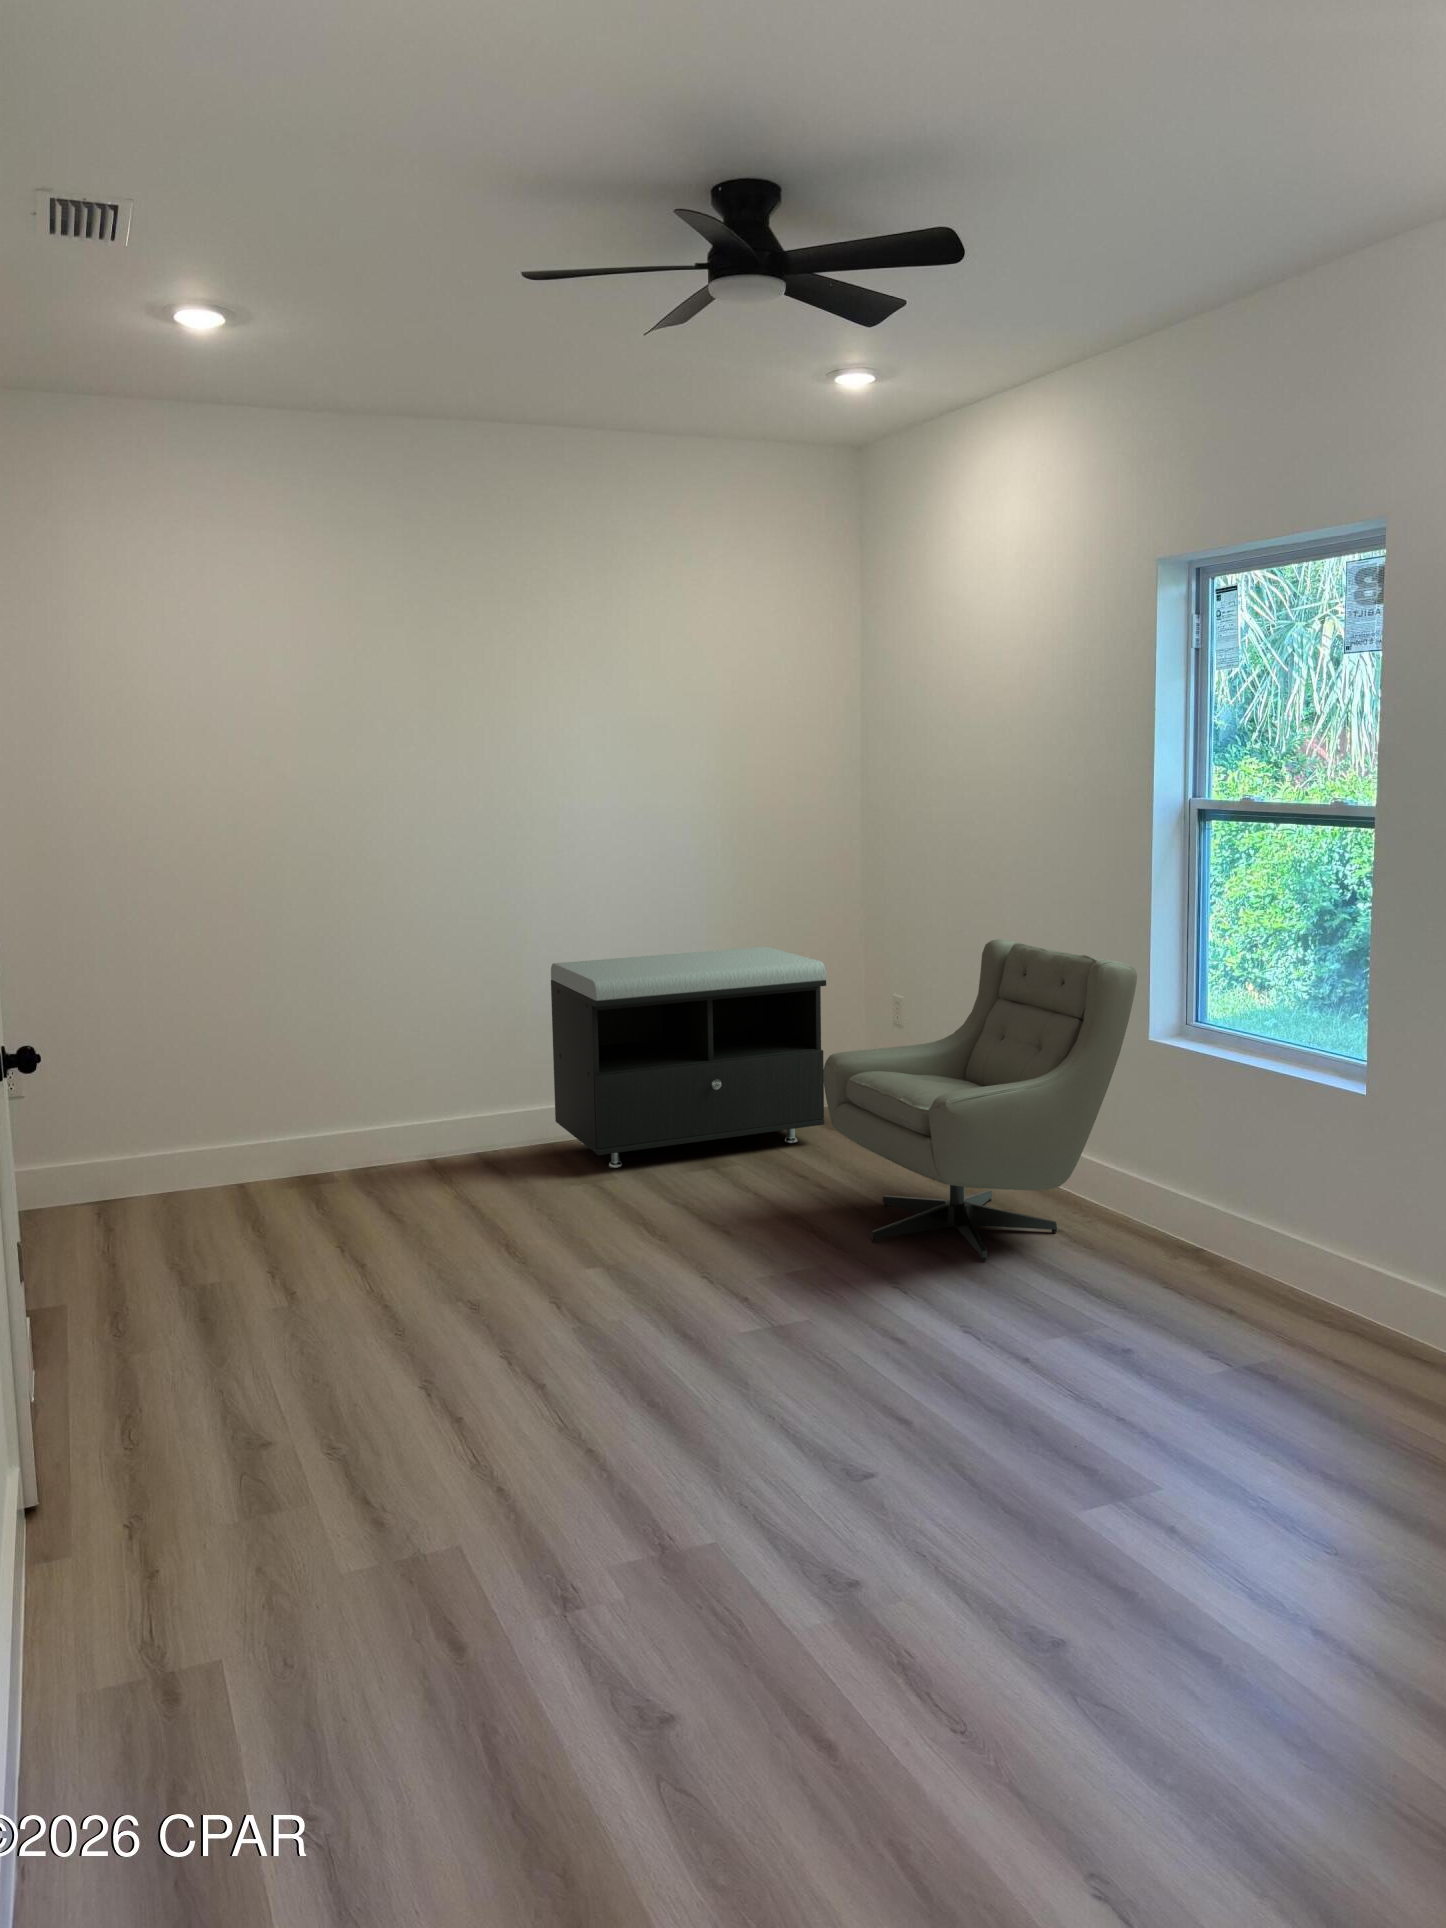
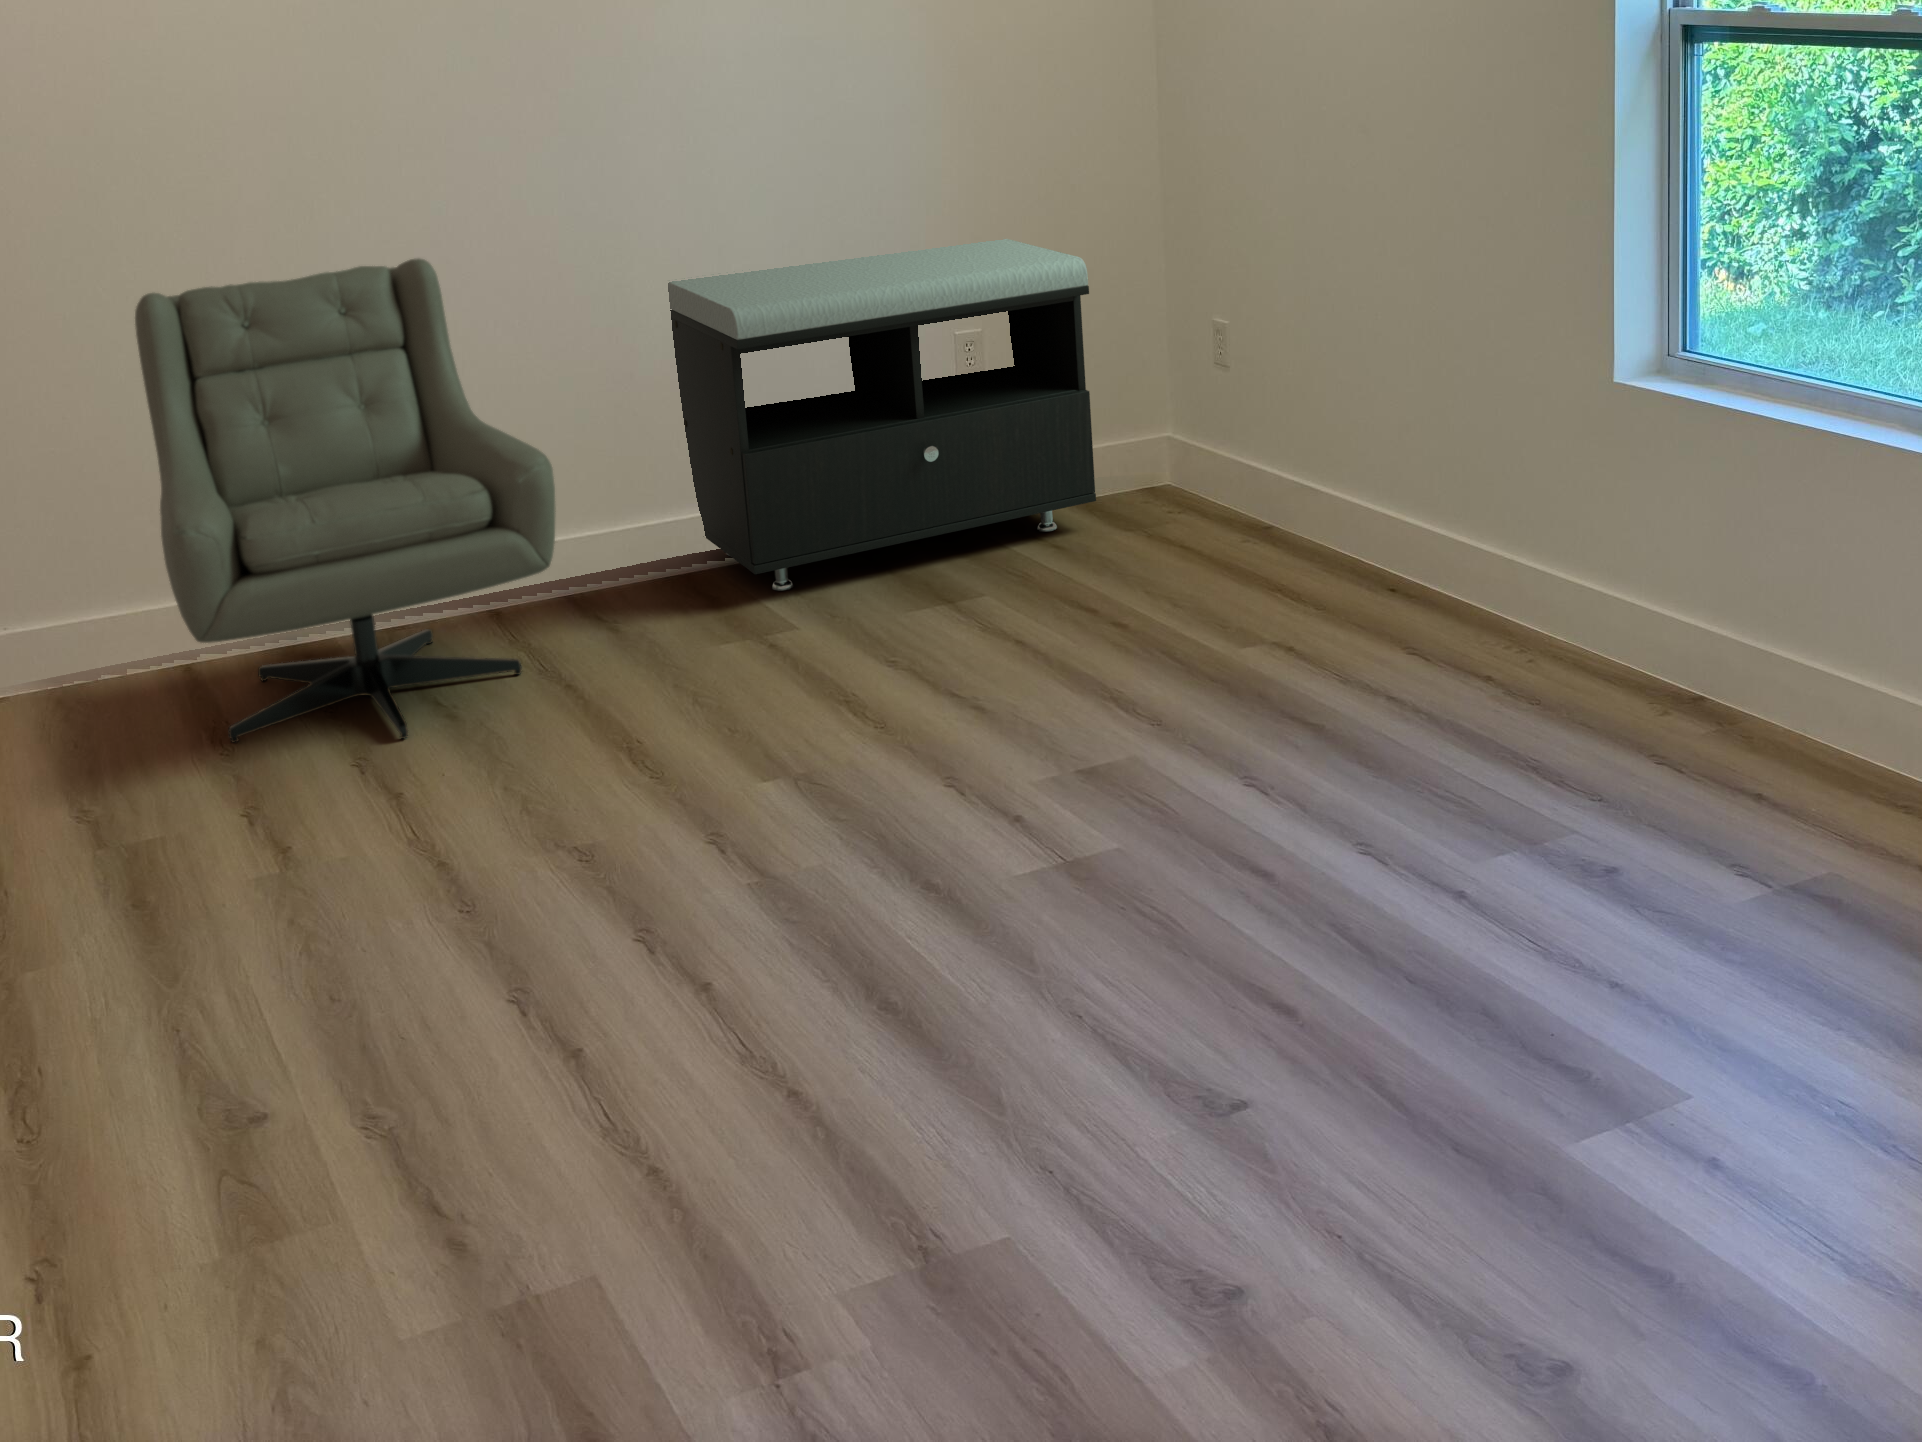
armchair: present [823,939,1137,1261] -> present [135,259,555,743]

